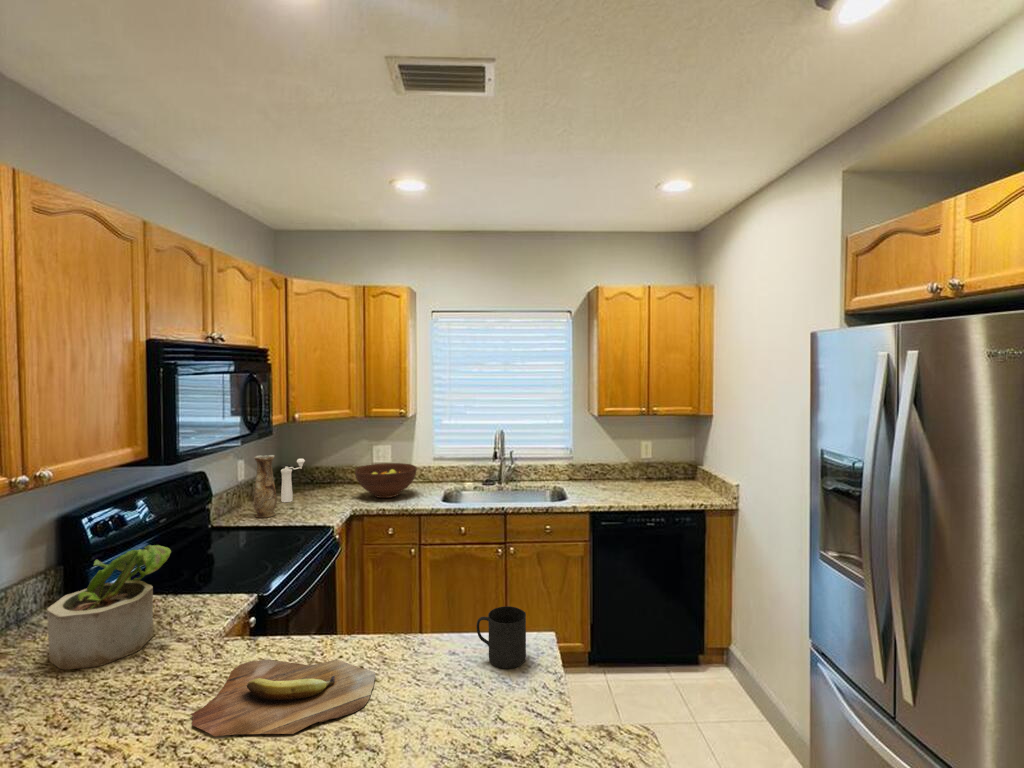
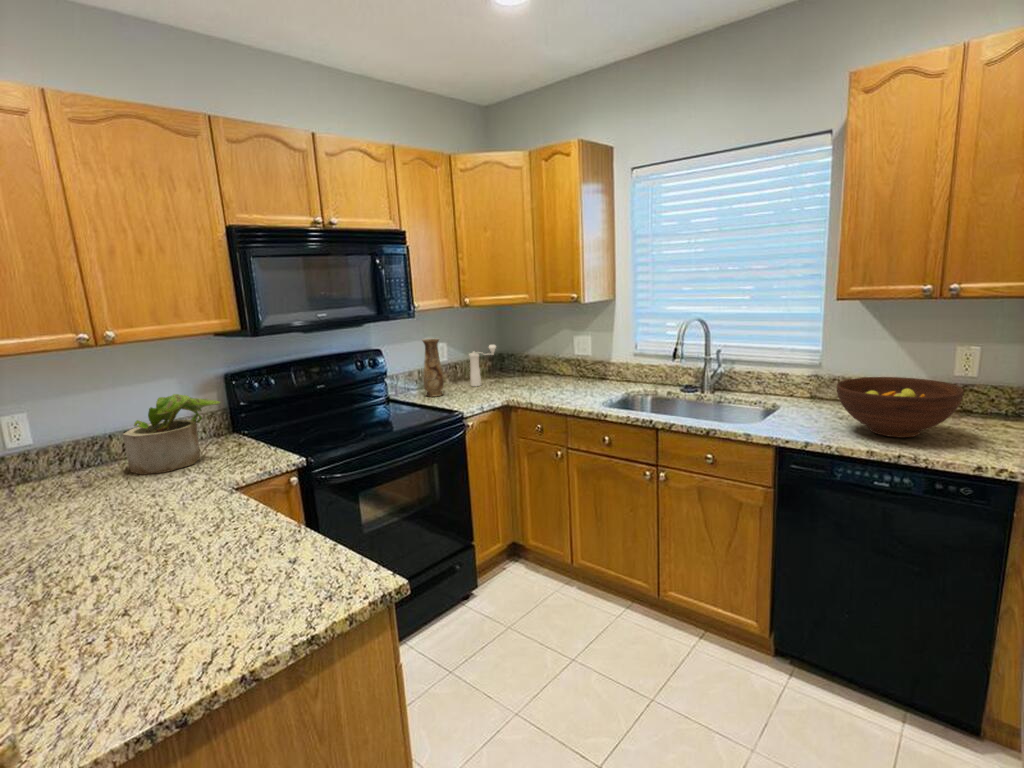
fruit bowl: present [355,463,417,498] -> present [837,377,964,438]
mug: present [477,606,526,668] -> none [242,507,296,575]
cutting board: present [190,660,375,737] -> none [63,497,202,556]

